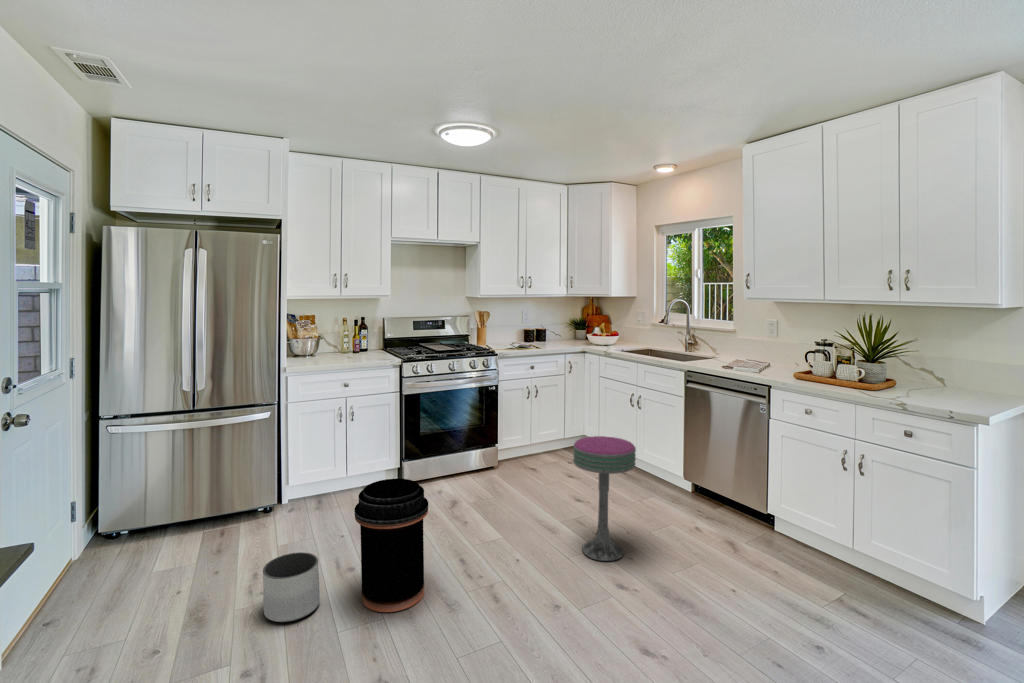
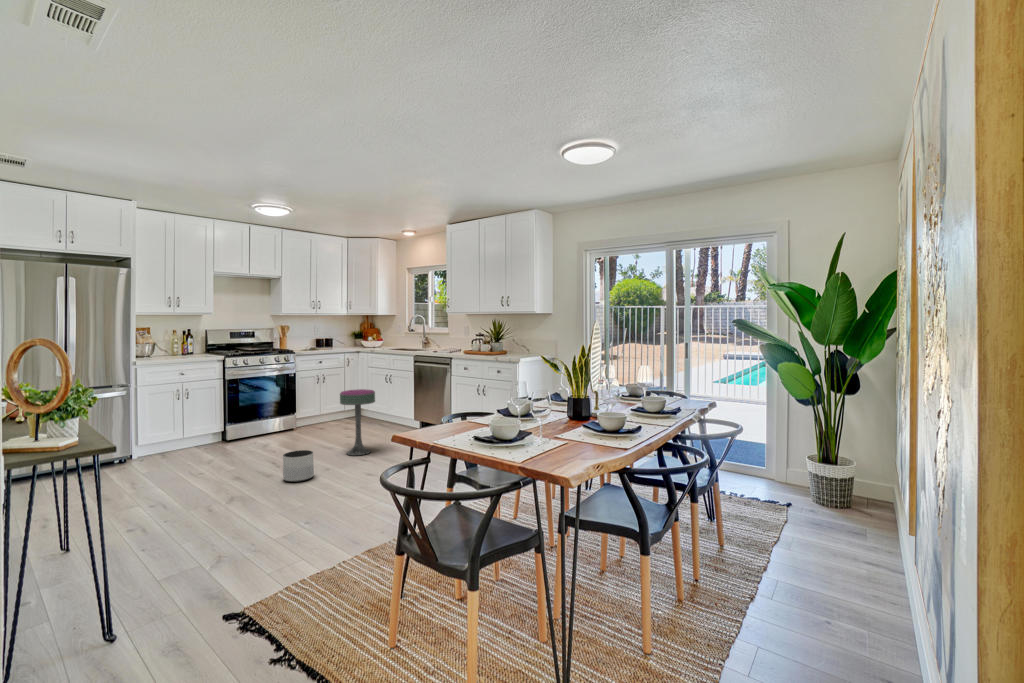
trash can: present [354,479,428,612] -> none [204,413,250,483]
planter: present [263,552,320,622] -> present [283,450,314,482]

